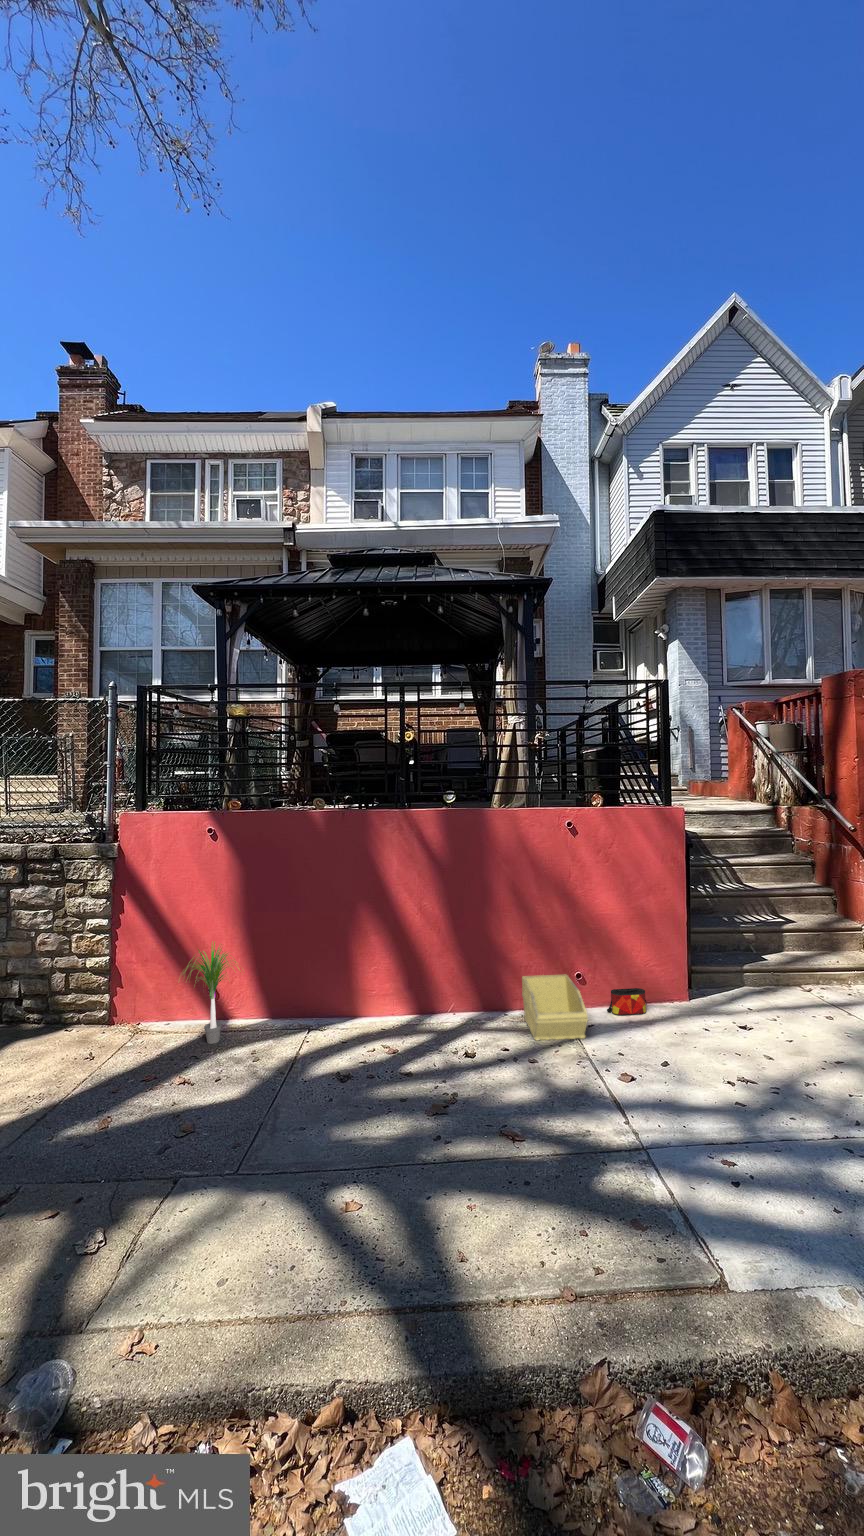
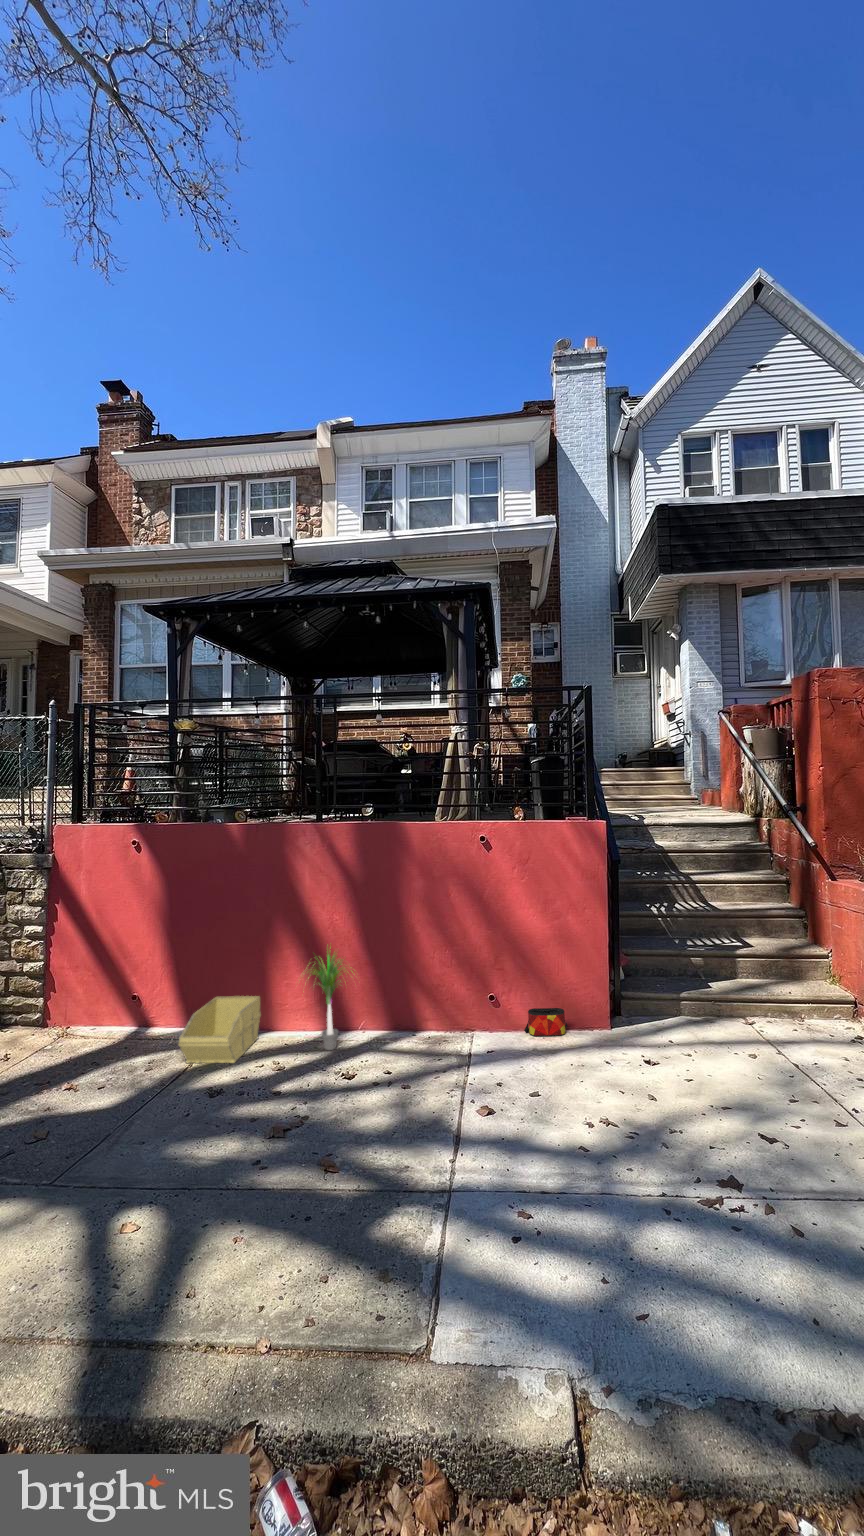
potted plant: present [185,943,236,1044] -> present [308,955,345,1050]
storage bin: present [522,974,588,1040] -> present [178,996,261,1063]

